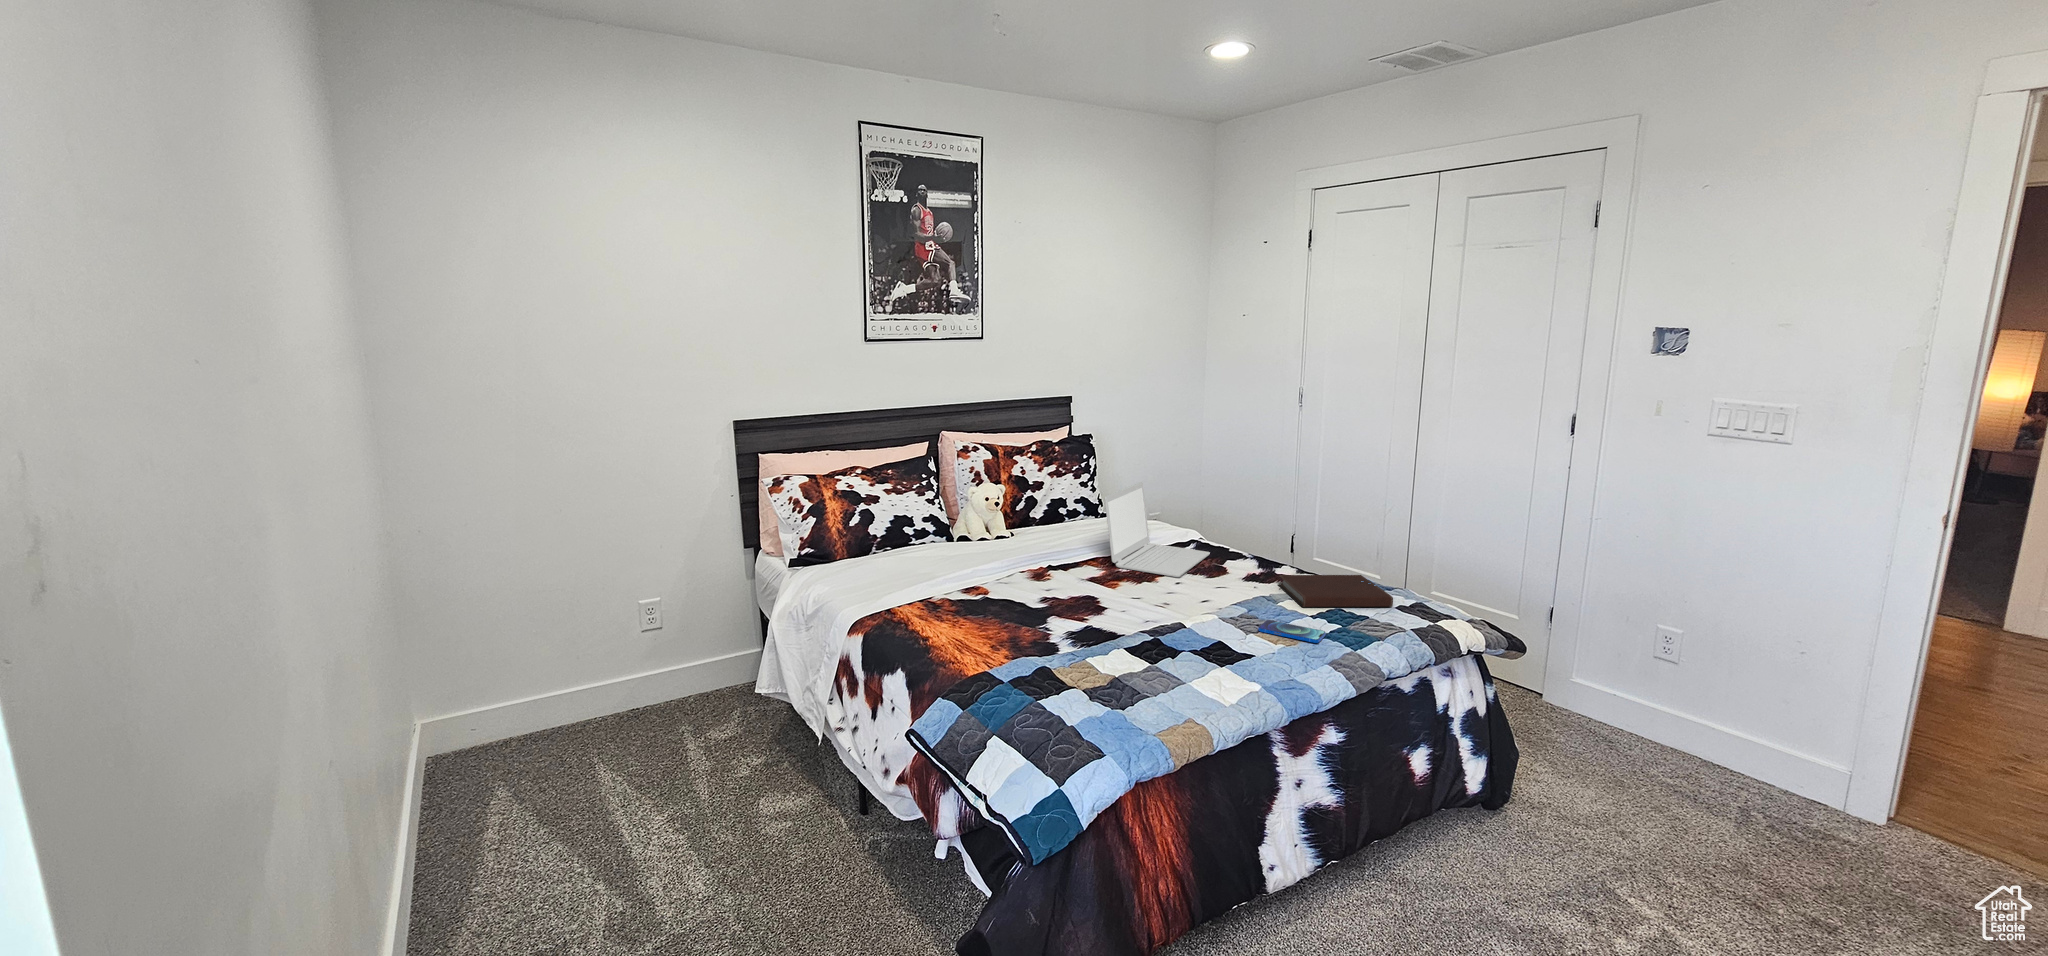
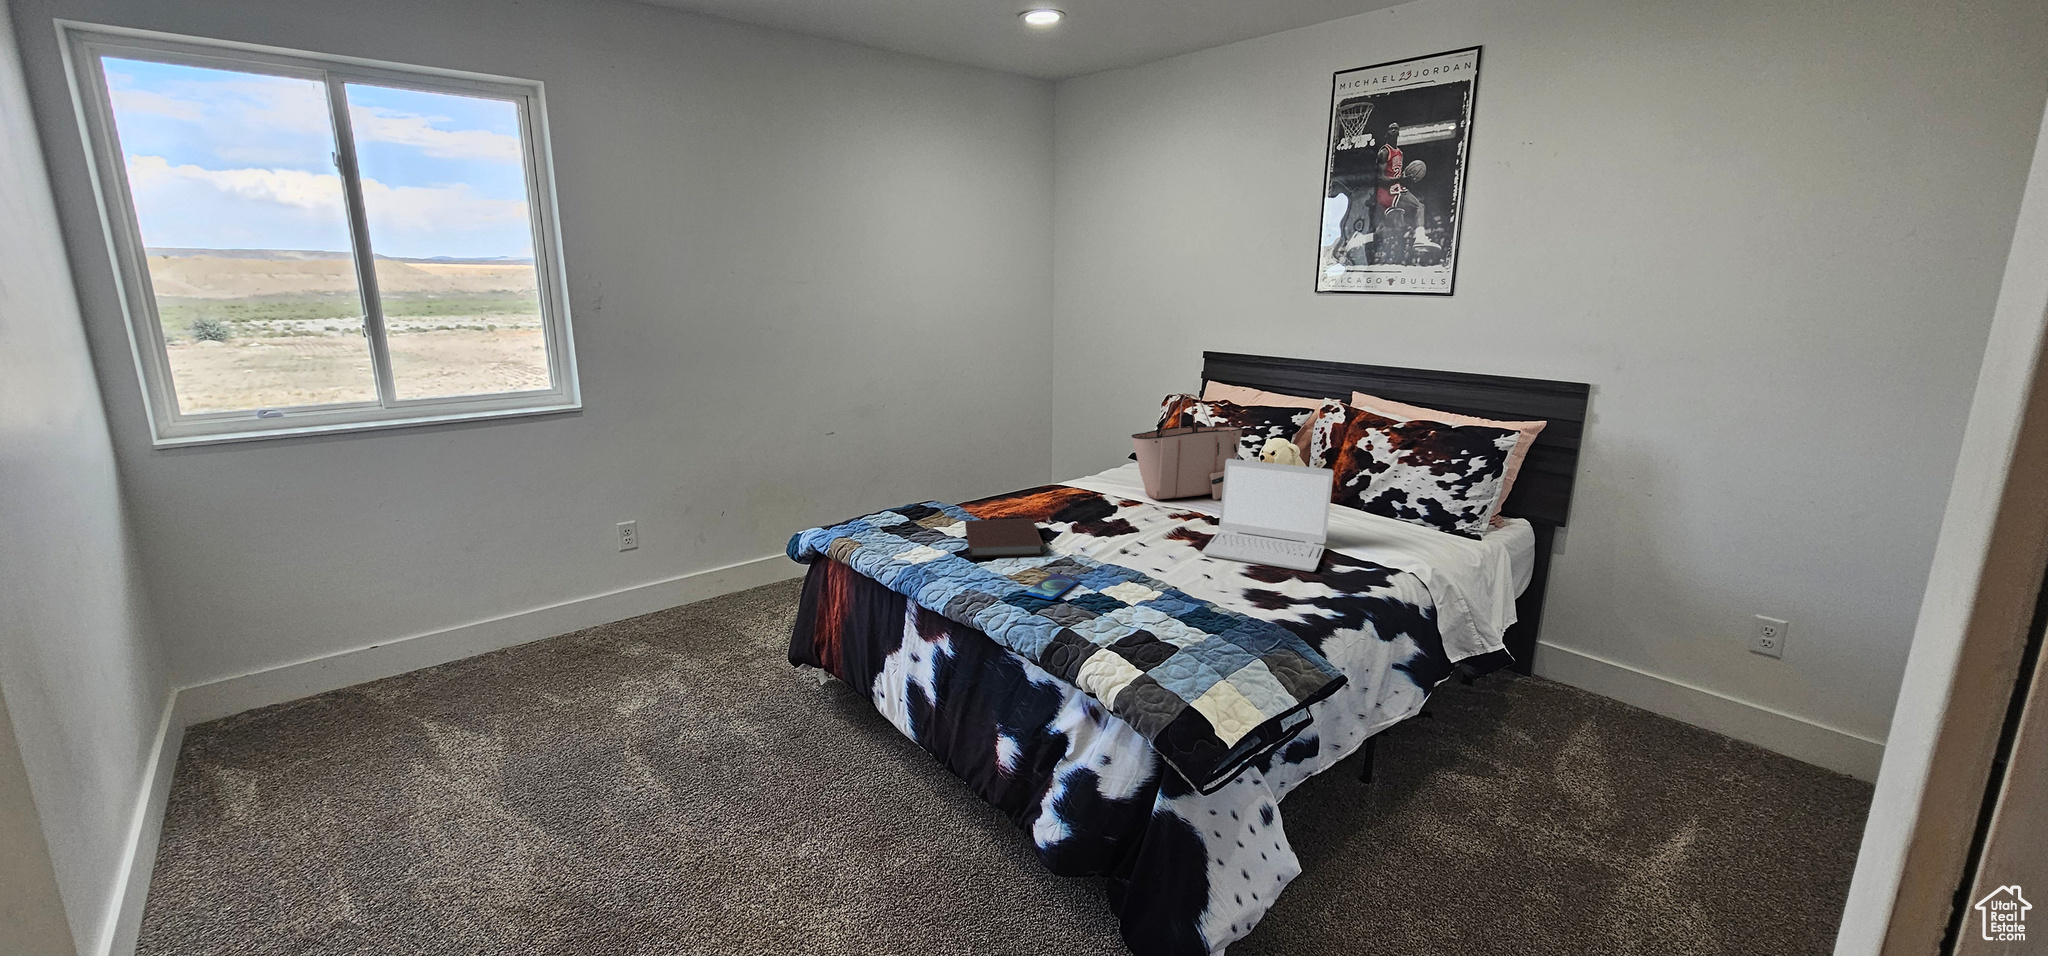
tote bag: none [949,454,1007,577] -> present [1132,393,1242,500]
notebook: present [1278,575,1393,607] -> present [965,519,1044,558]

